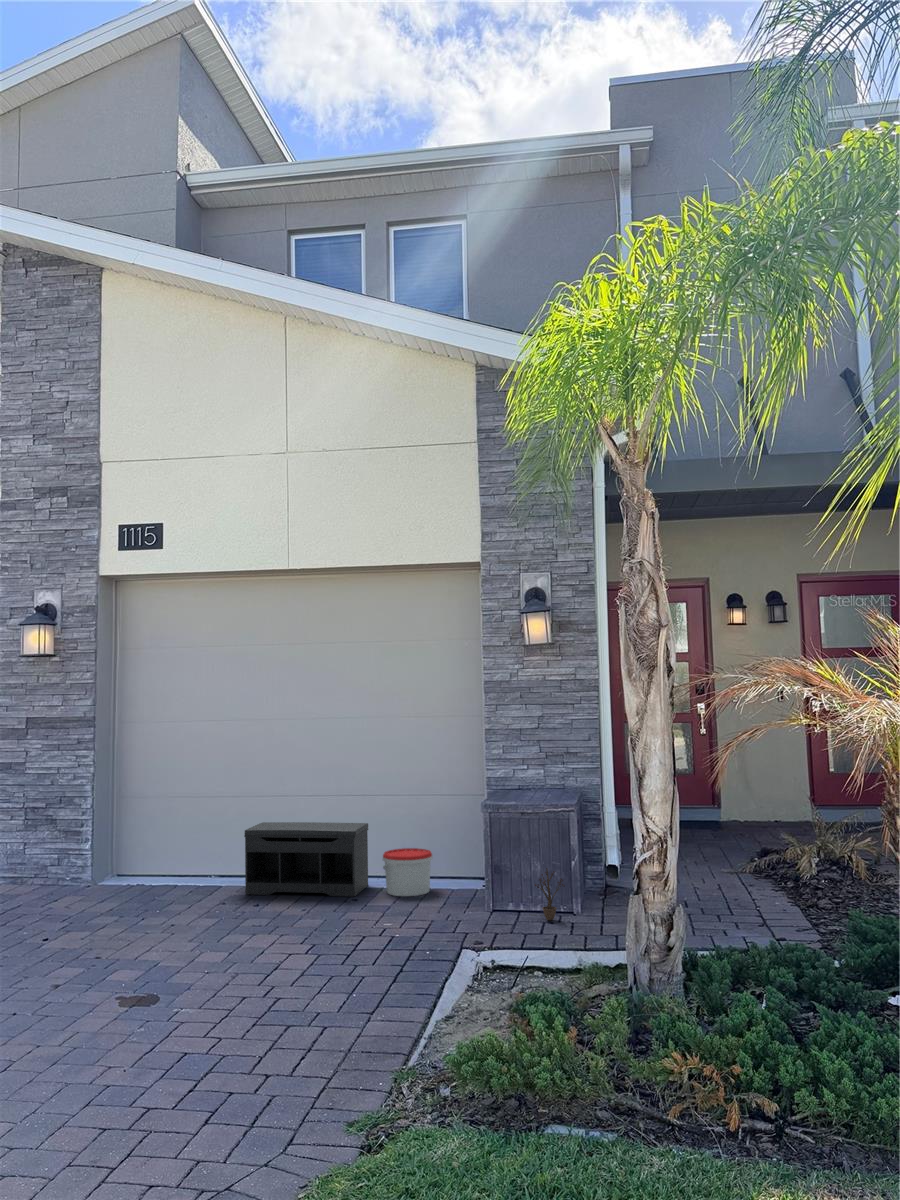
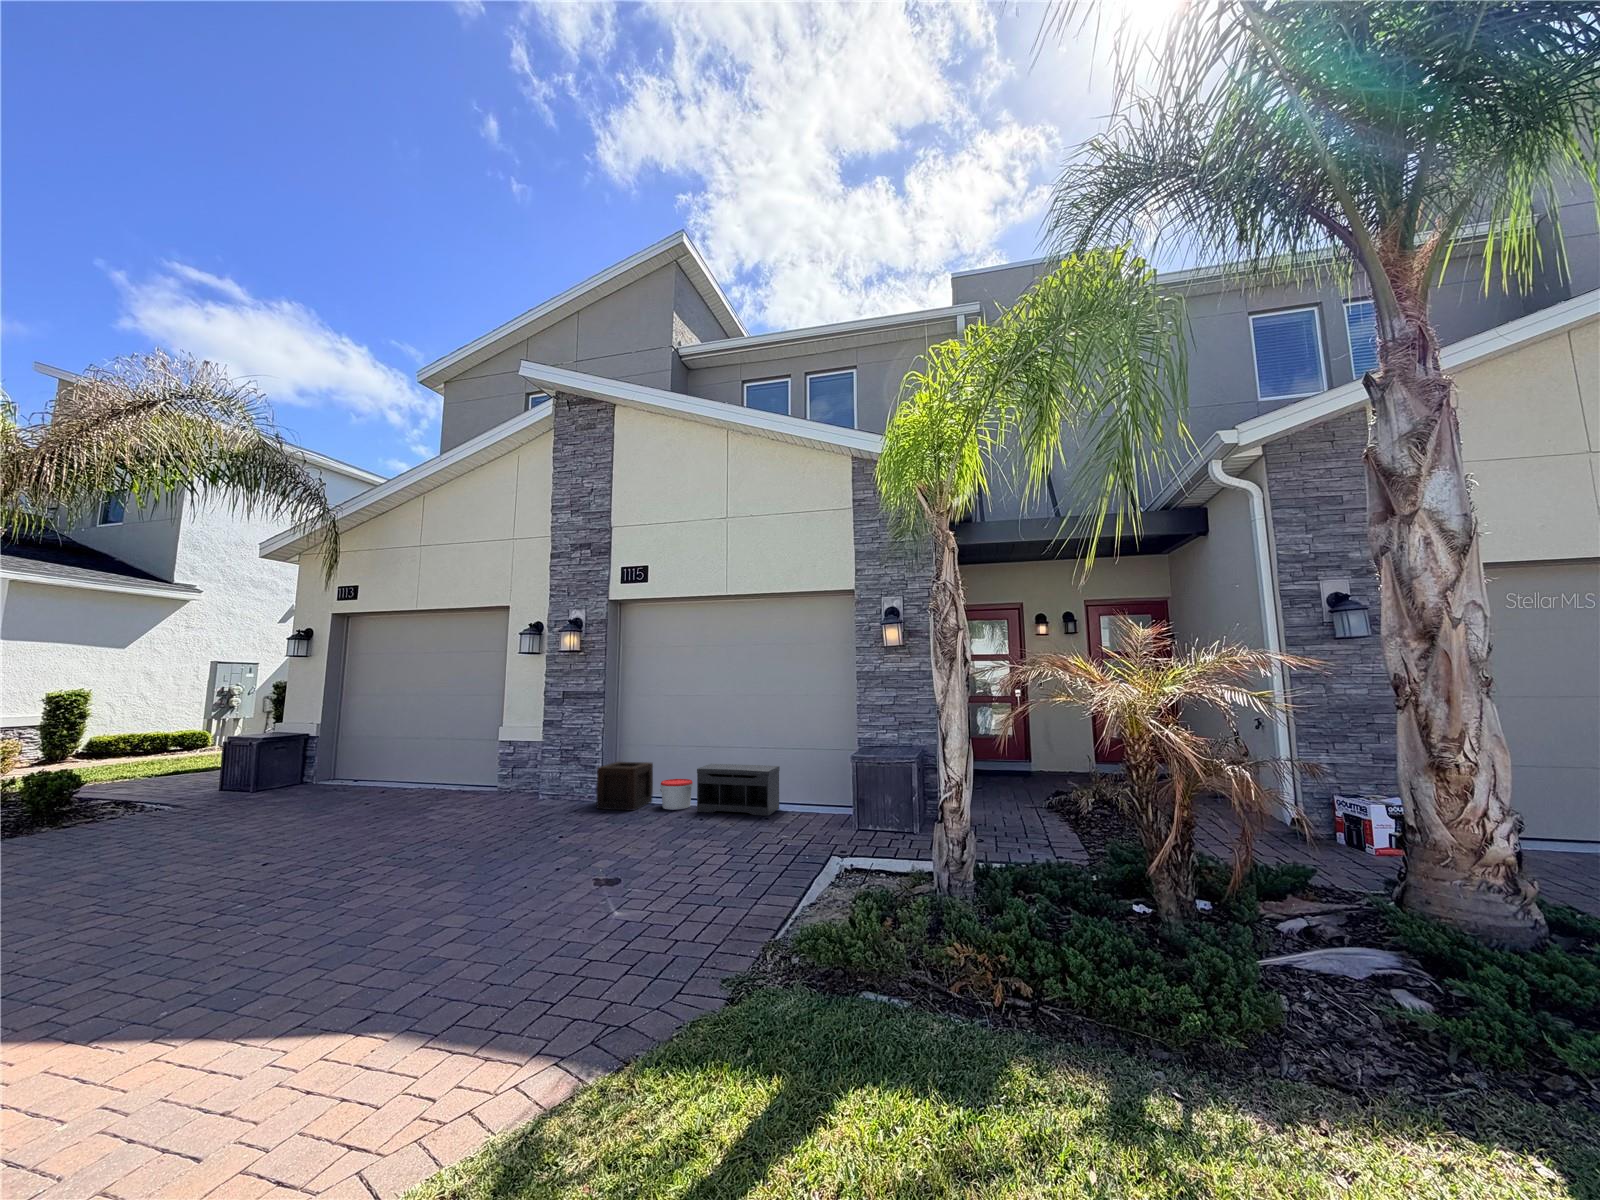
wooden crate: none [87,823,172,896] -> present [596,762,653,811]
bucket: present [383,848,432,896] -> present [660,779,693,810]
decorative plant: present [531,868,565,920] -> none [883,801,908,838]

